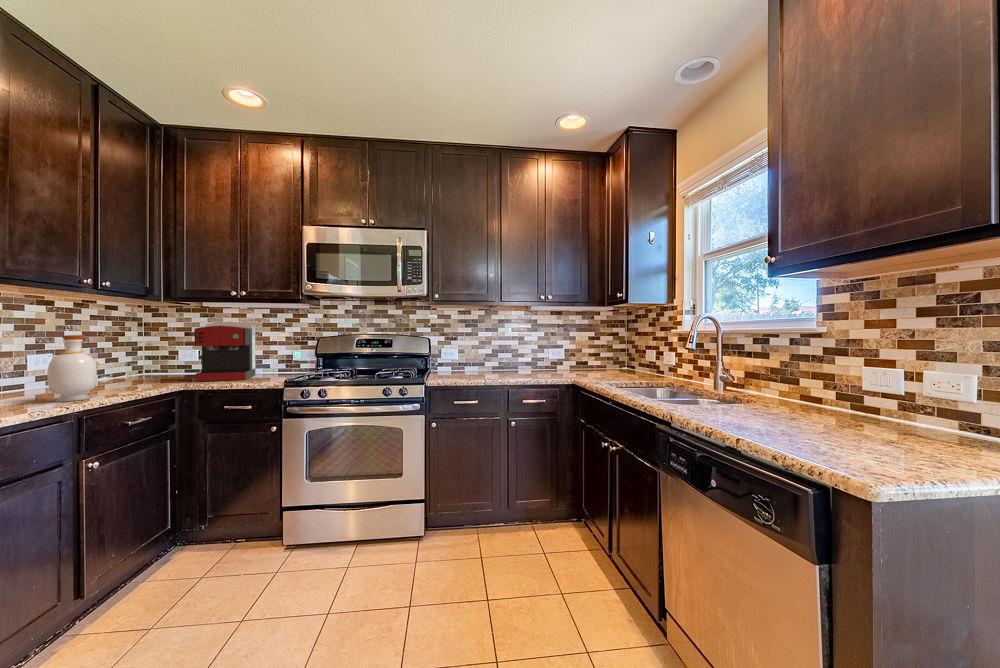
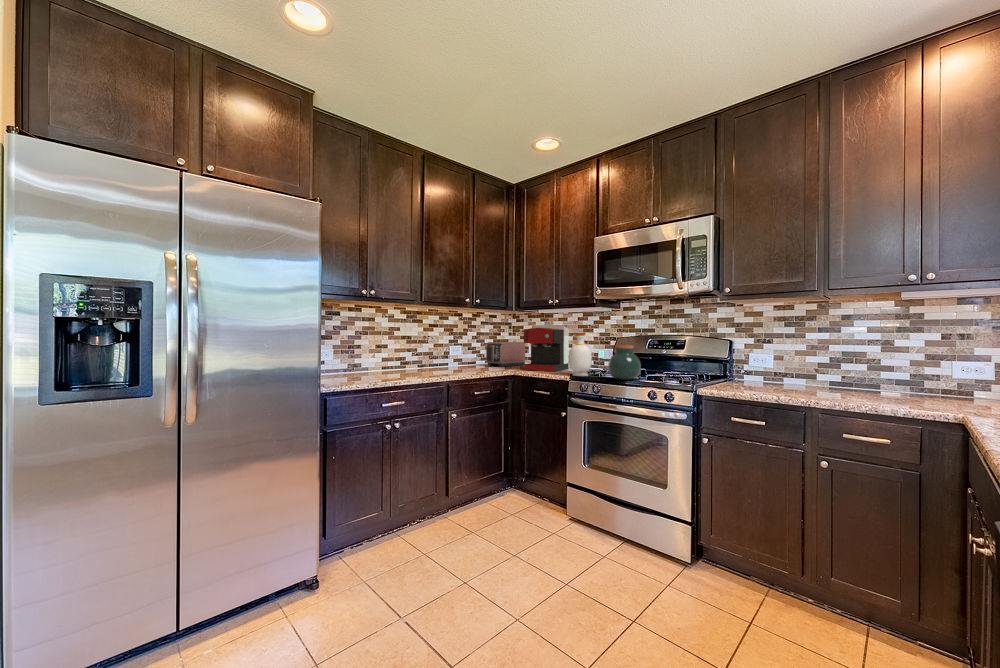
bottle: present [47,335,100,402] -> present [569,333,593,376]
toaster: none [104,345,174,381] -> present [486,342,525,367]
jar: none [334,345,368,380] -> present [608,345,641,380]

